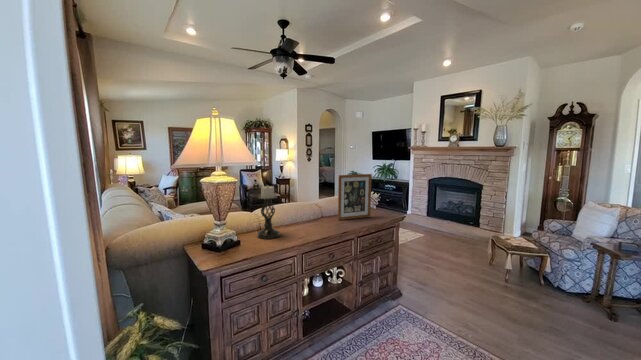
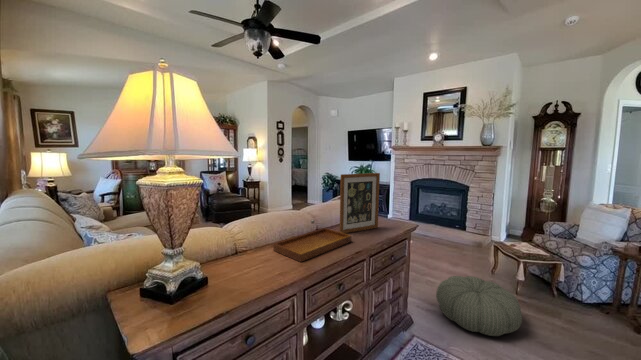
candle holder: present [257,185,279,239] -> none [233,188,267,270]
tray: none [286,208,344,236] -> present [273,220,351,262]
pouf: none [427,262,497,310] -> present [436,276,522,336]

